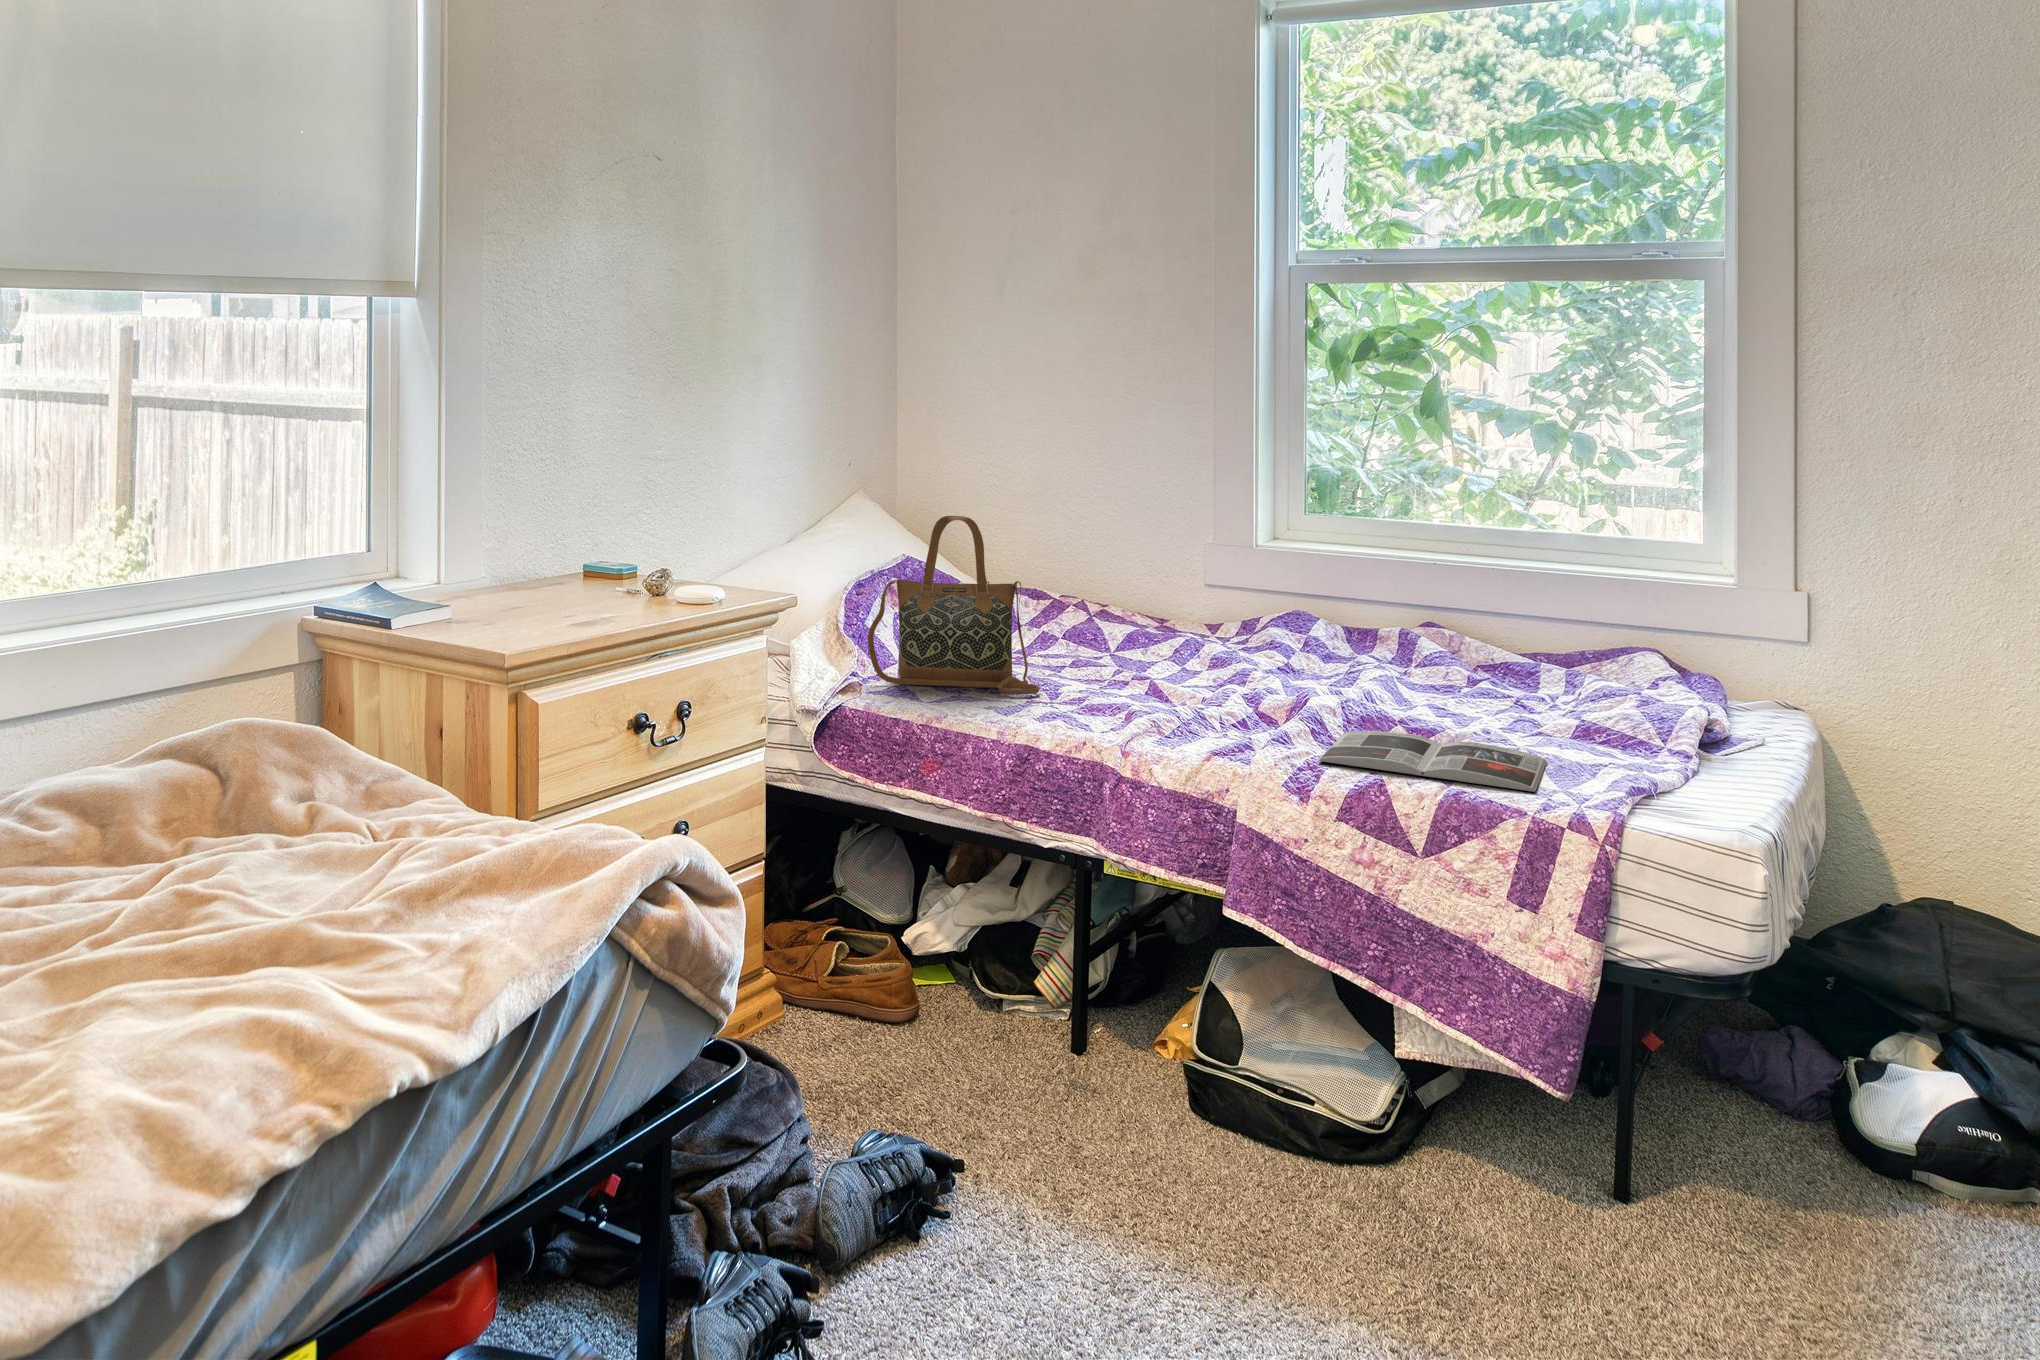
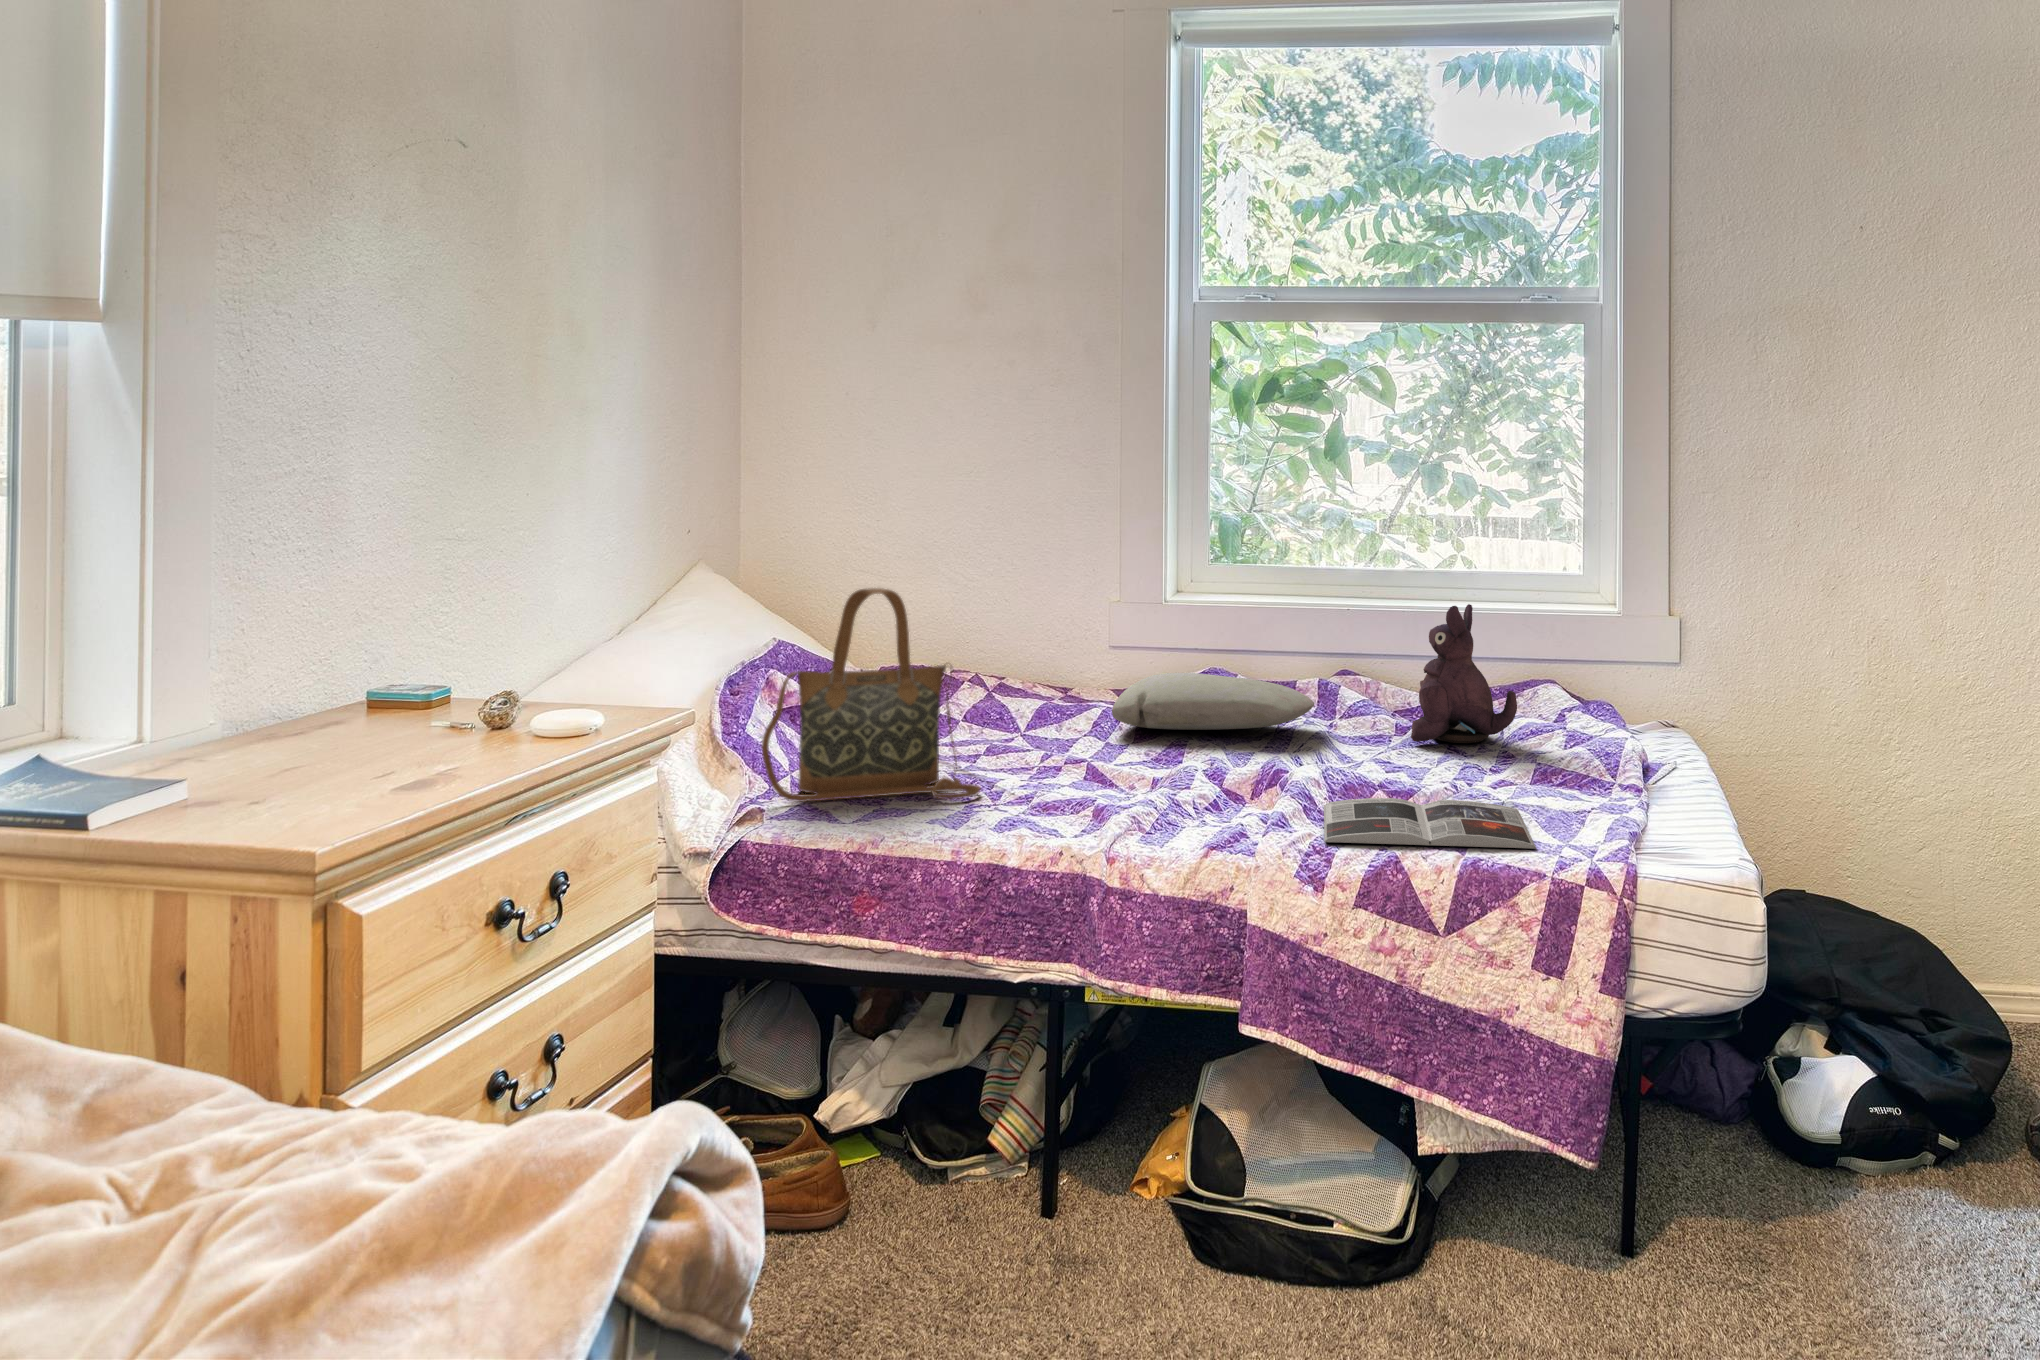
plush toy: none [1470,560,1587,698] -> present [1411,604,1517,743]
pillow: none [1180,610,1377,664] -> present [1112,673,1314,730]

